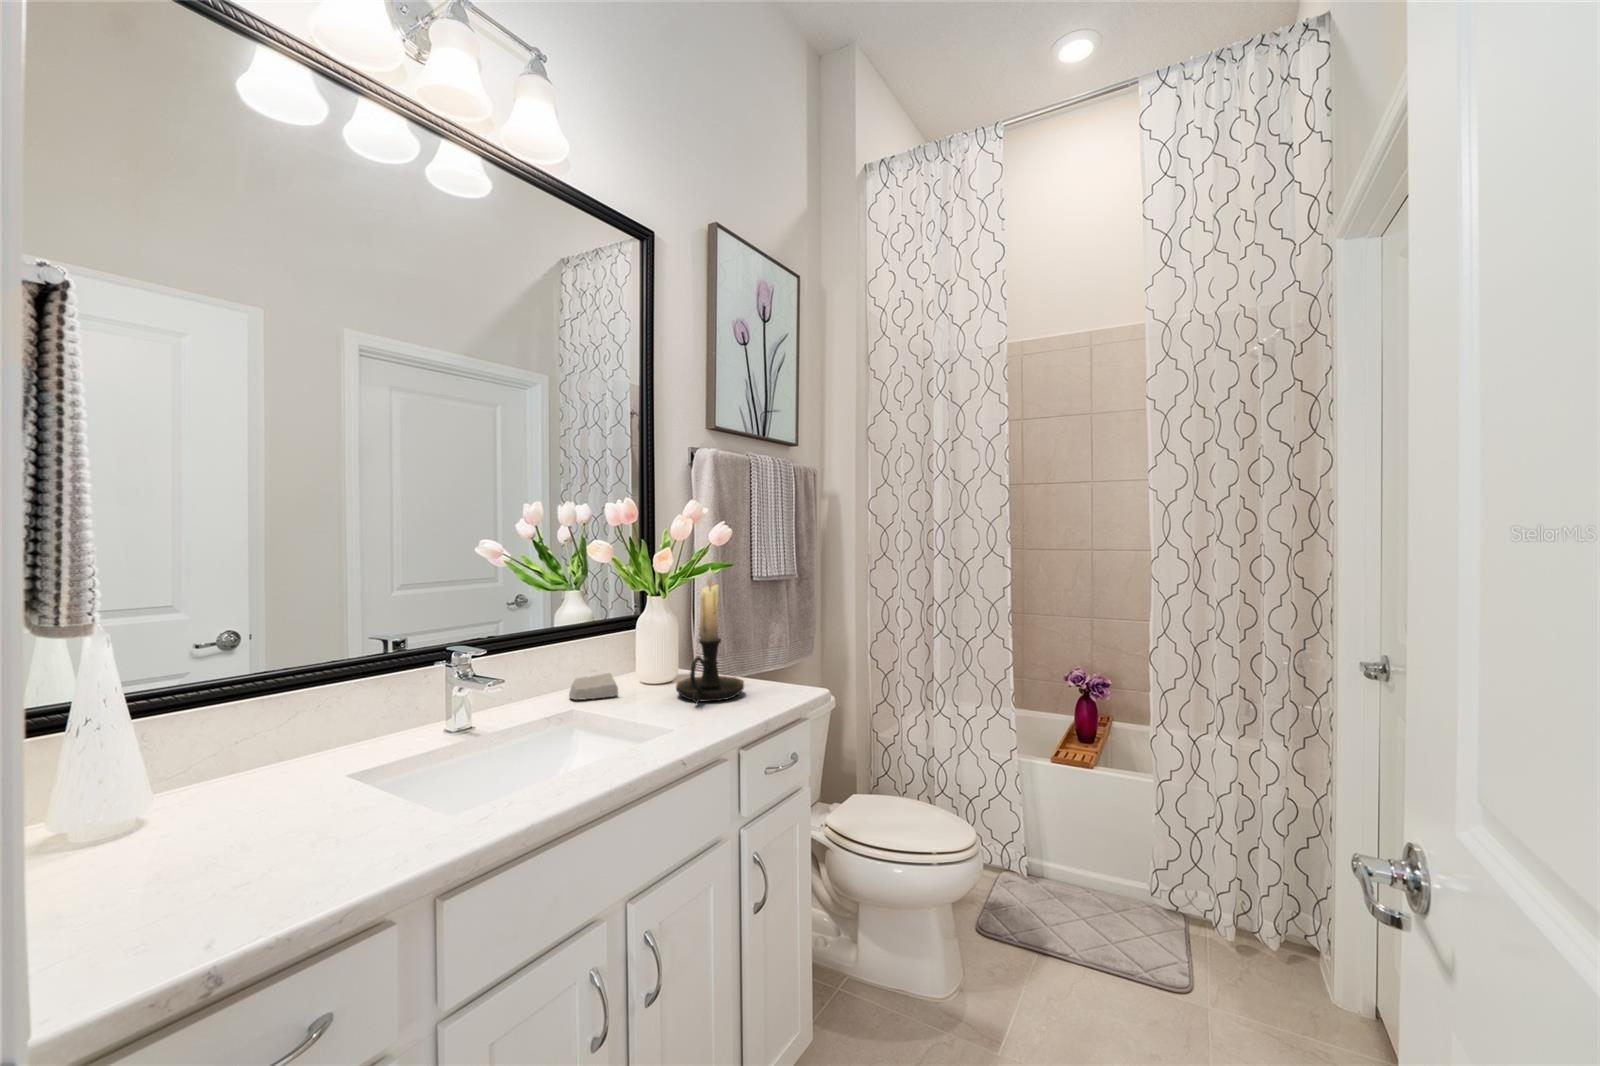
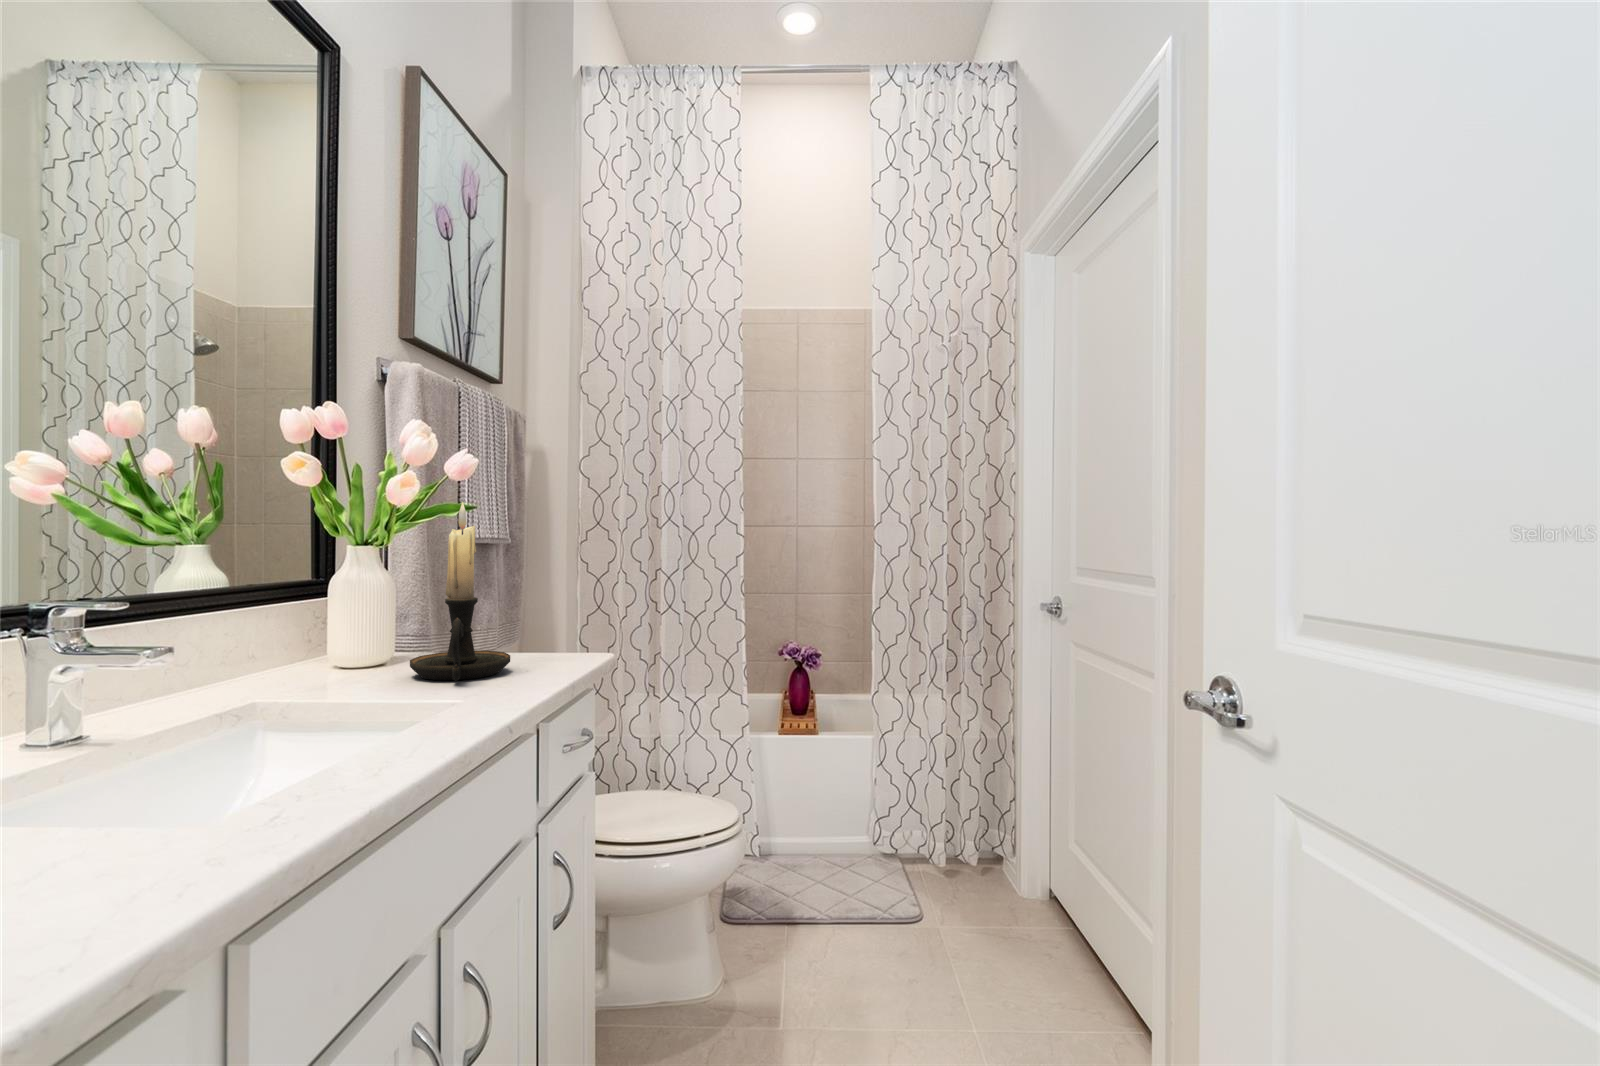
soap bar: present [569,673,618,699] -> none [229,655,318,694]

